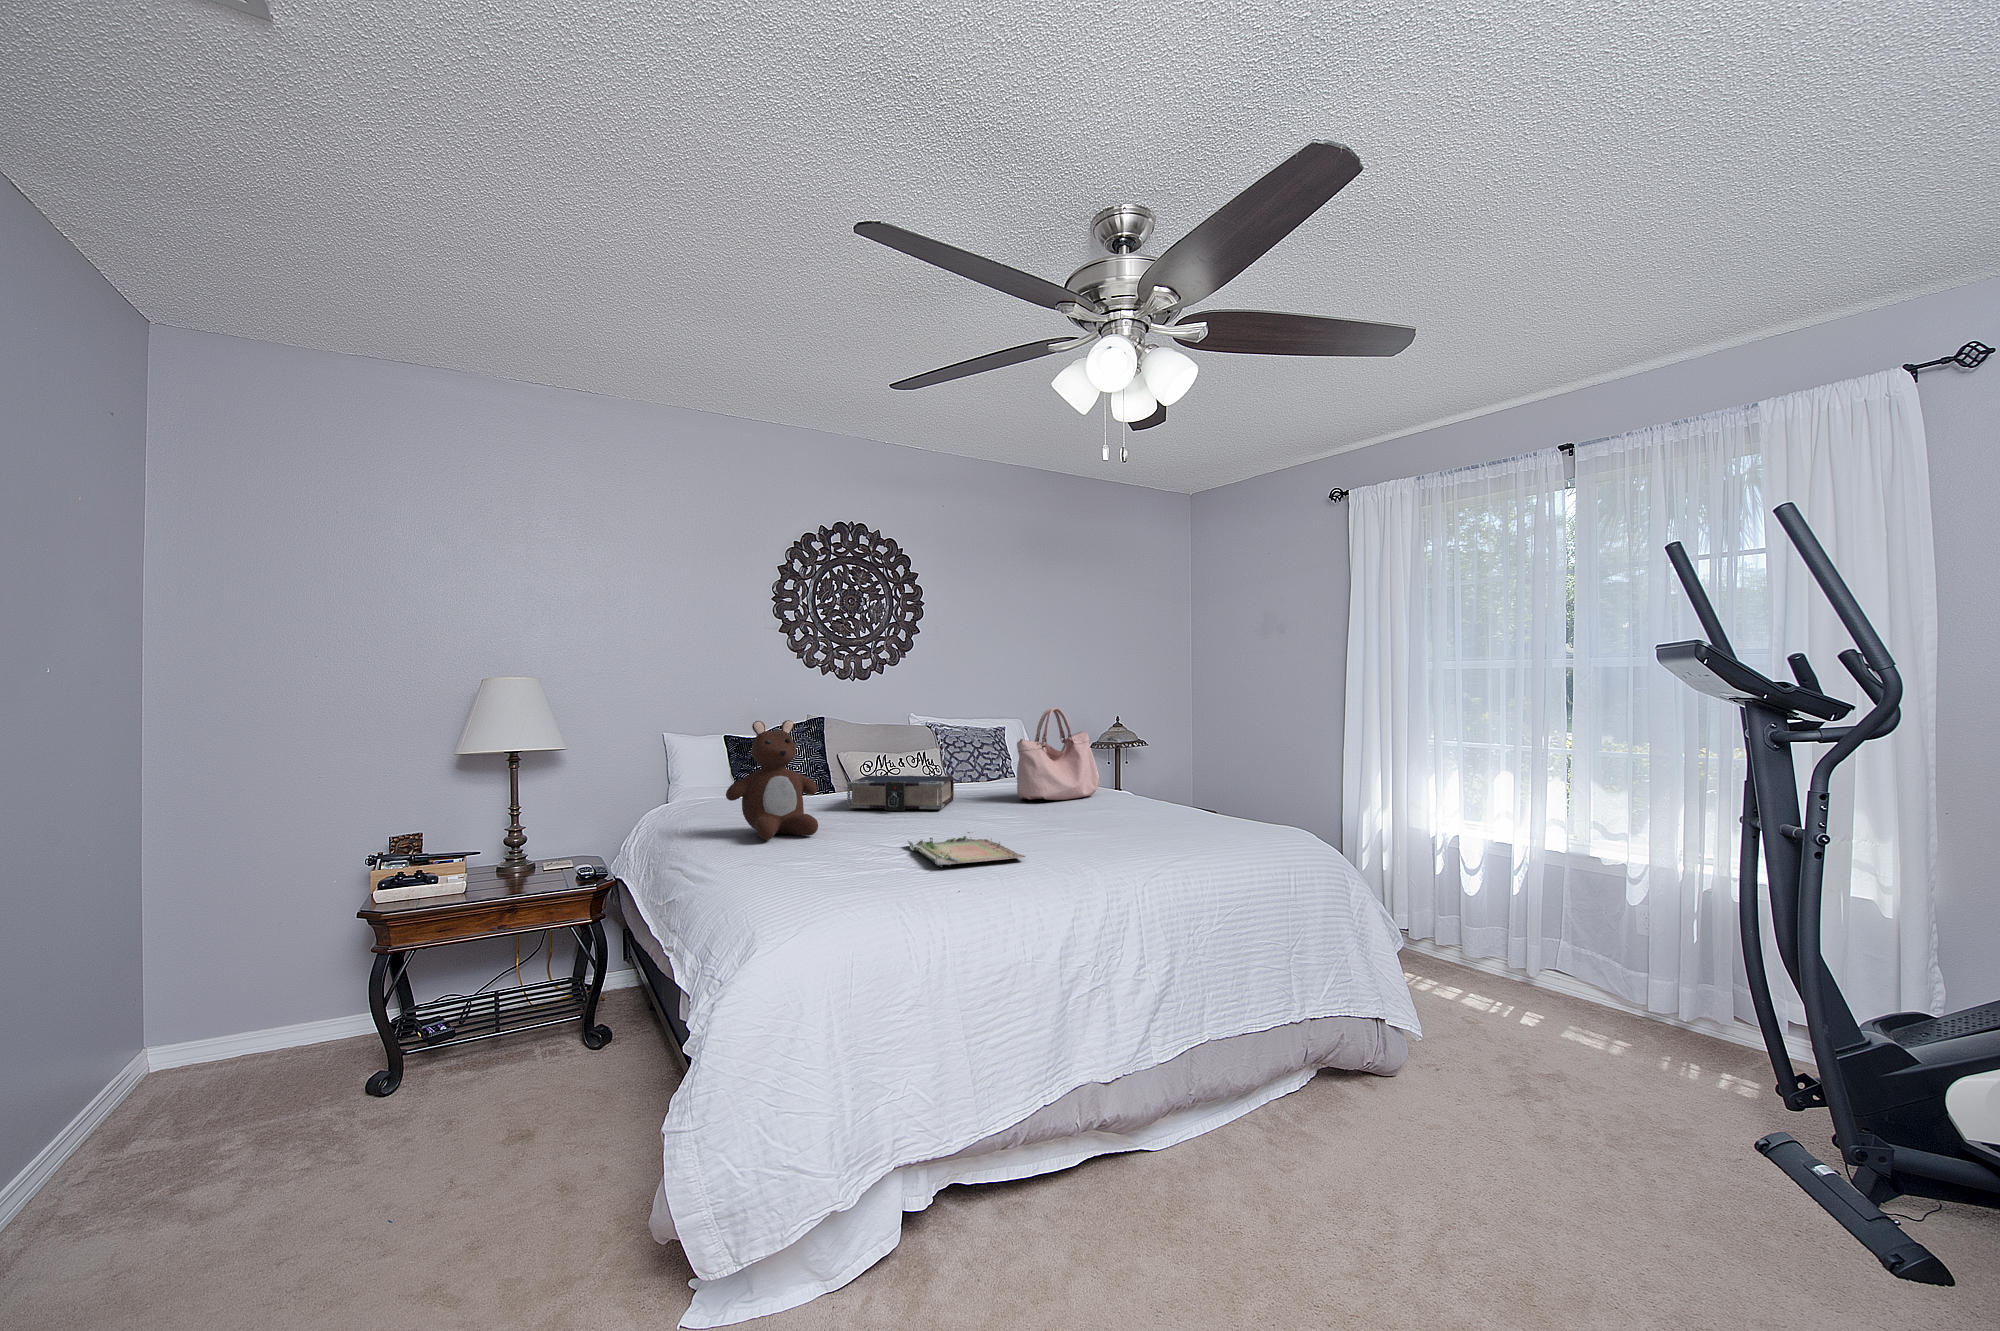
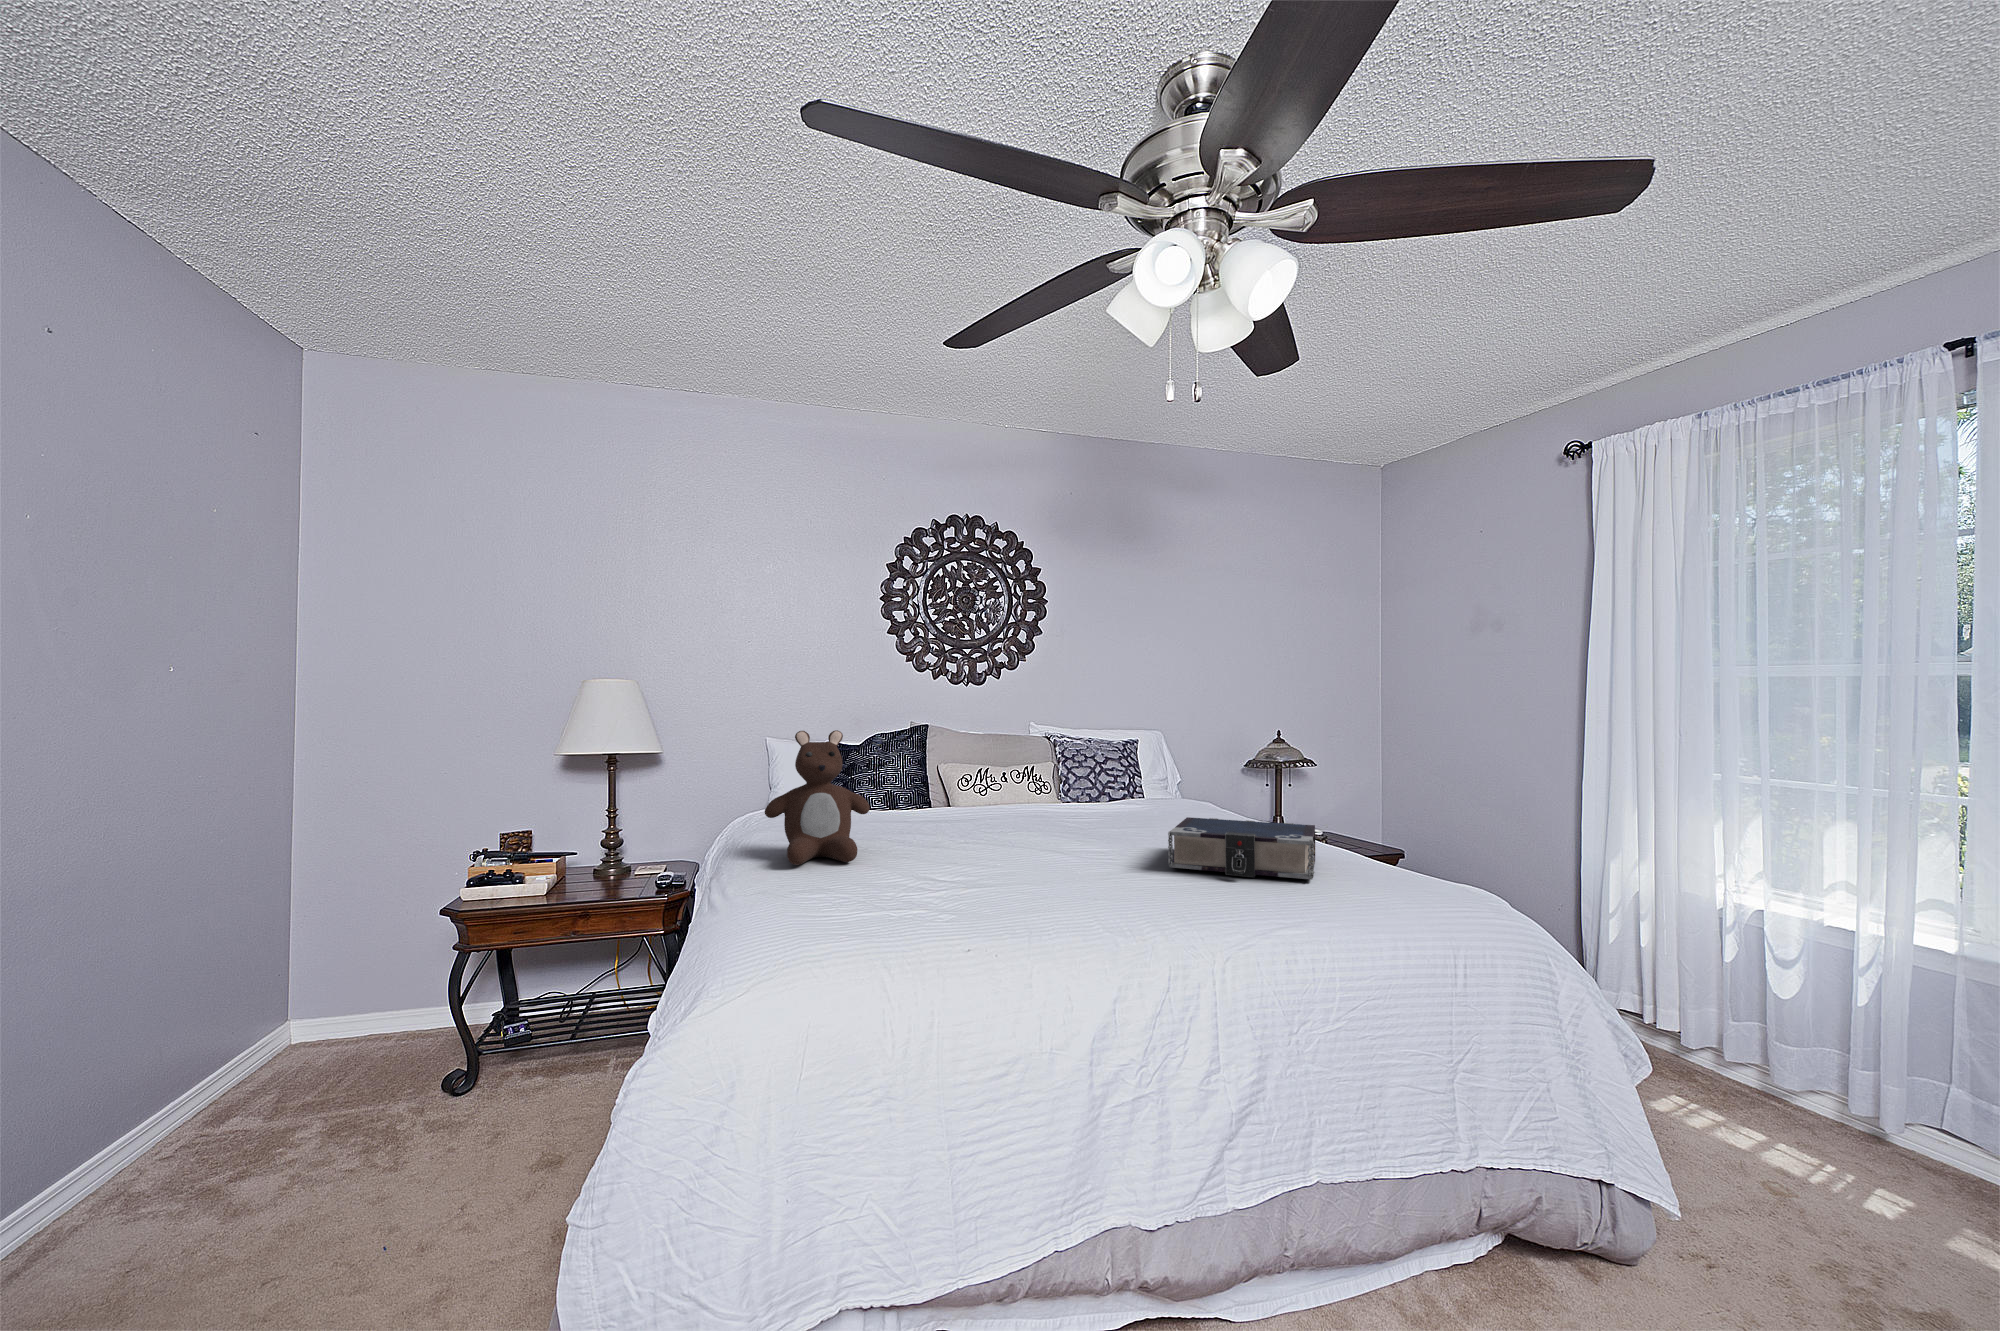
handbag: present [1017,708,1100,800] -> none [1119,719,1227,830]
book: present [847,775,954,810] -> present [1168,817,1315,879]
tray: present [908,832,1025,867] -> none [935,869,1057,921]

